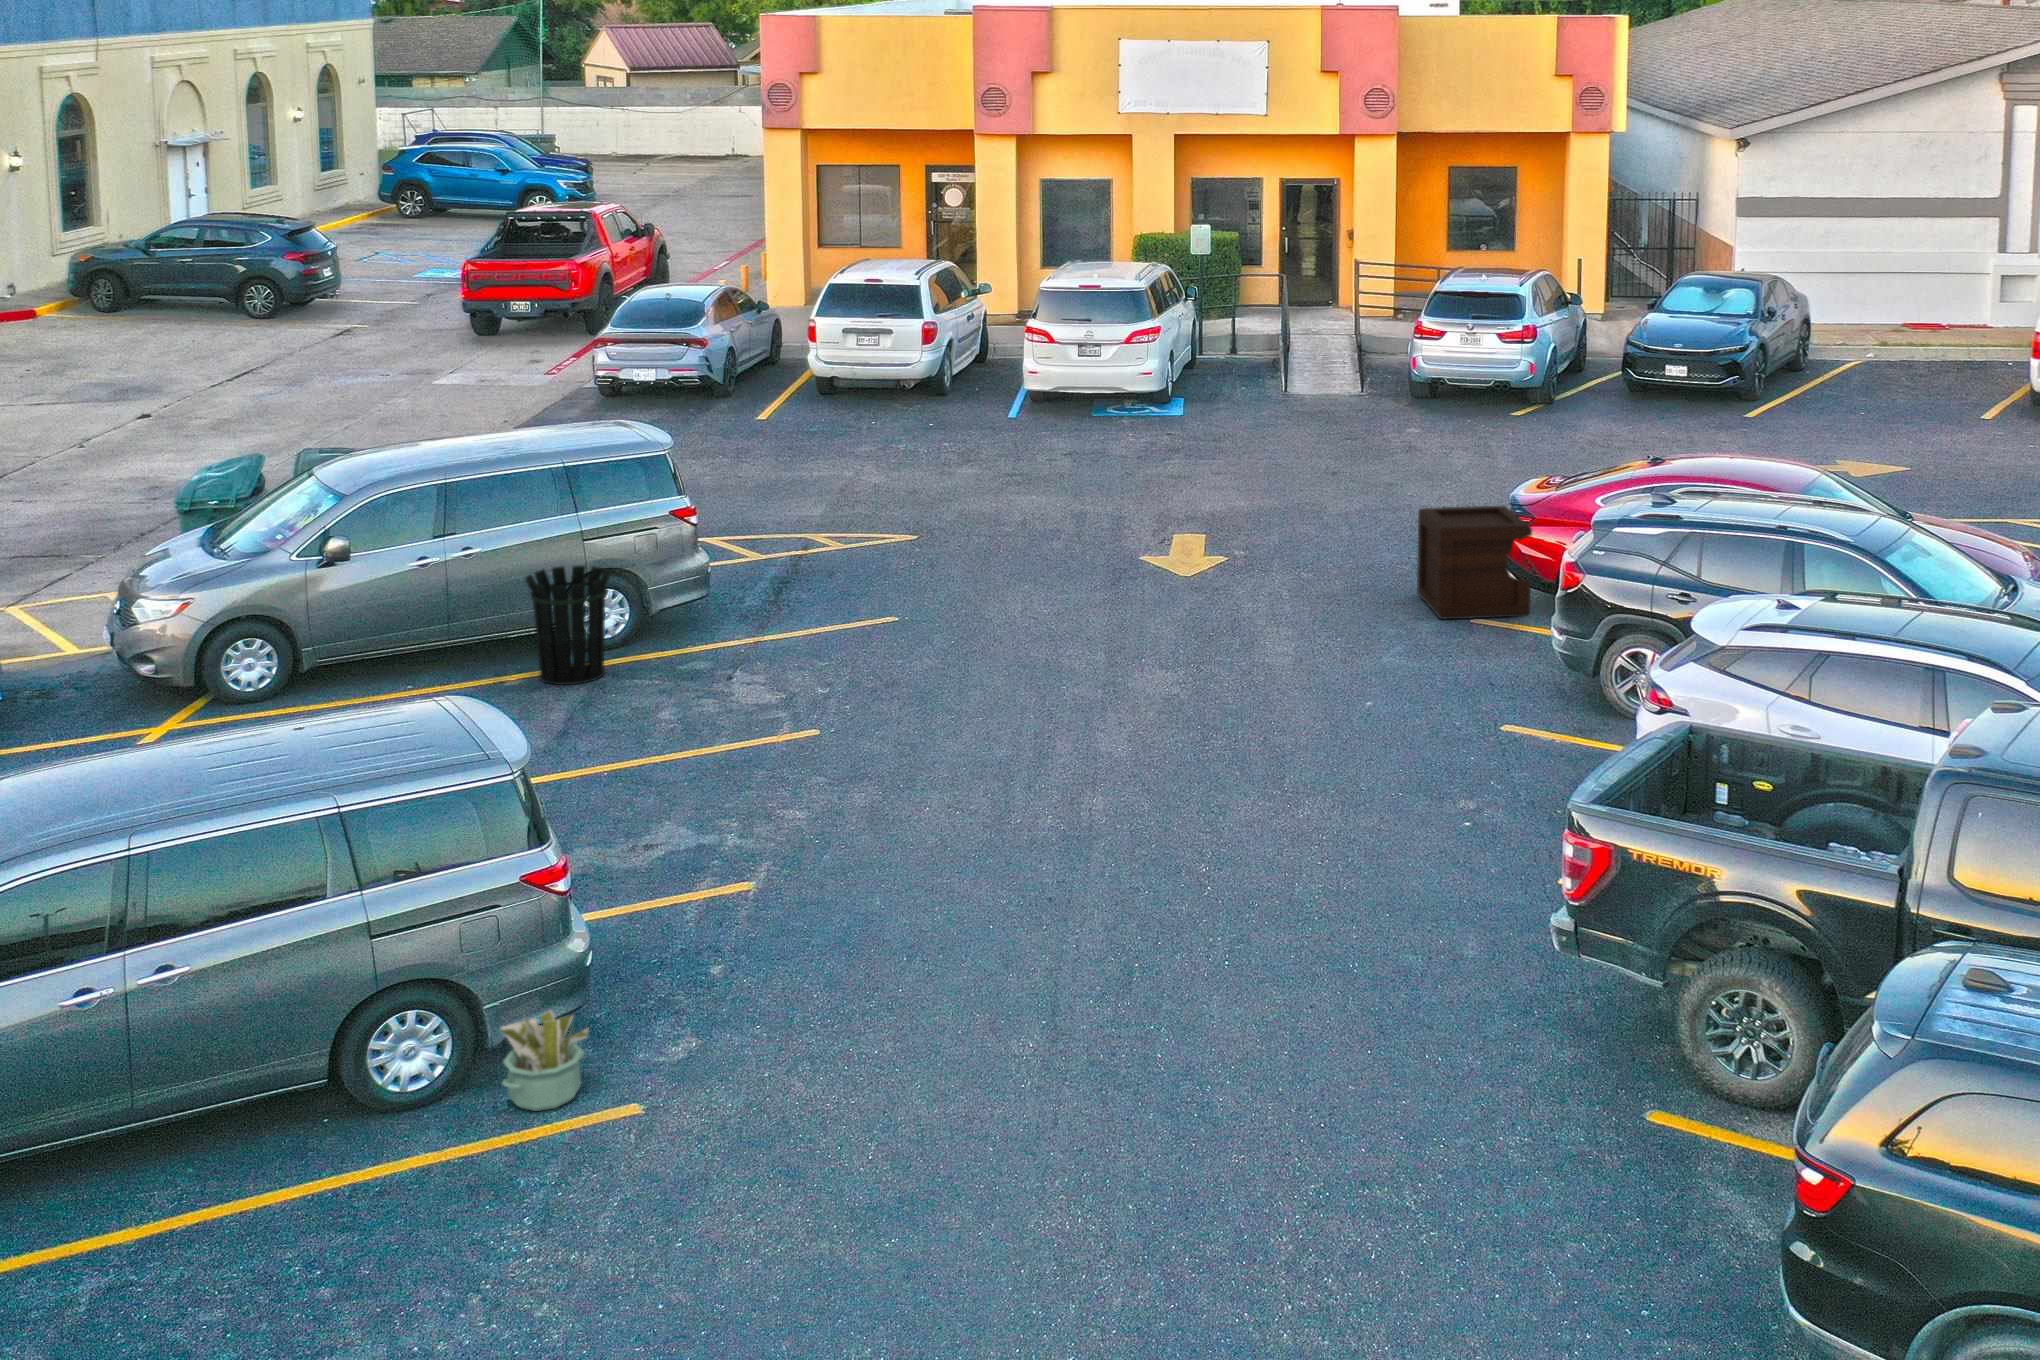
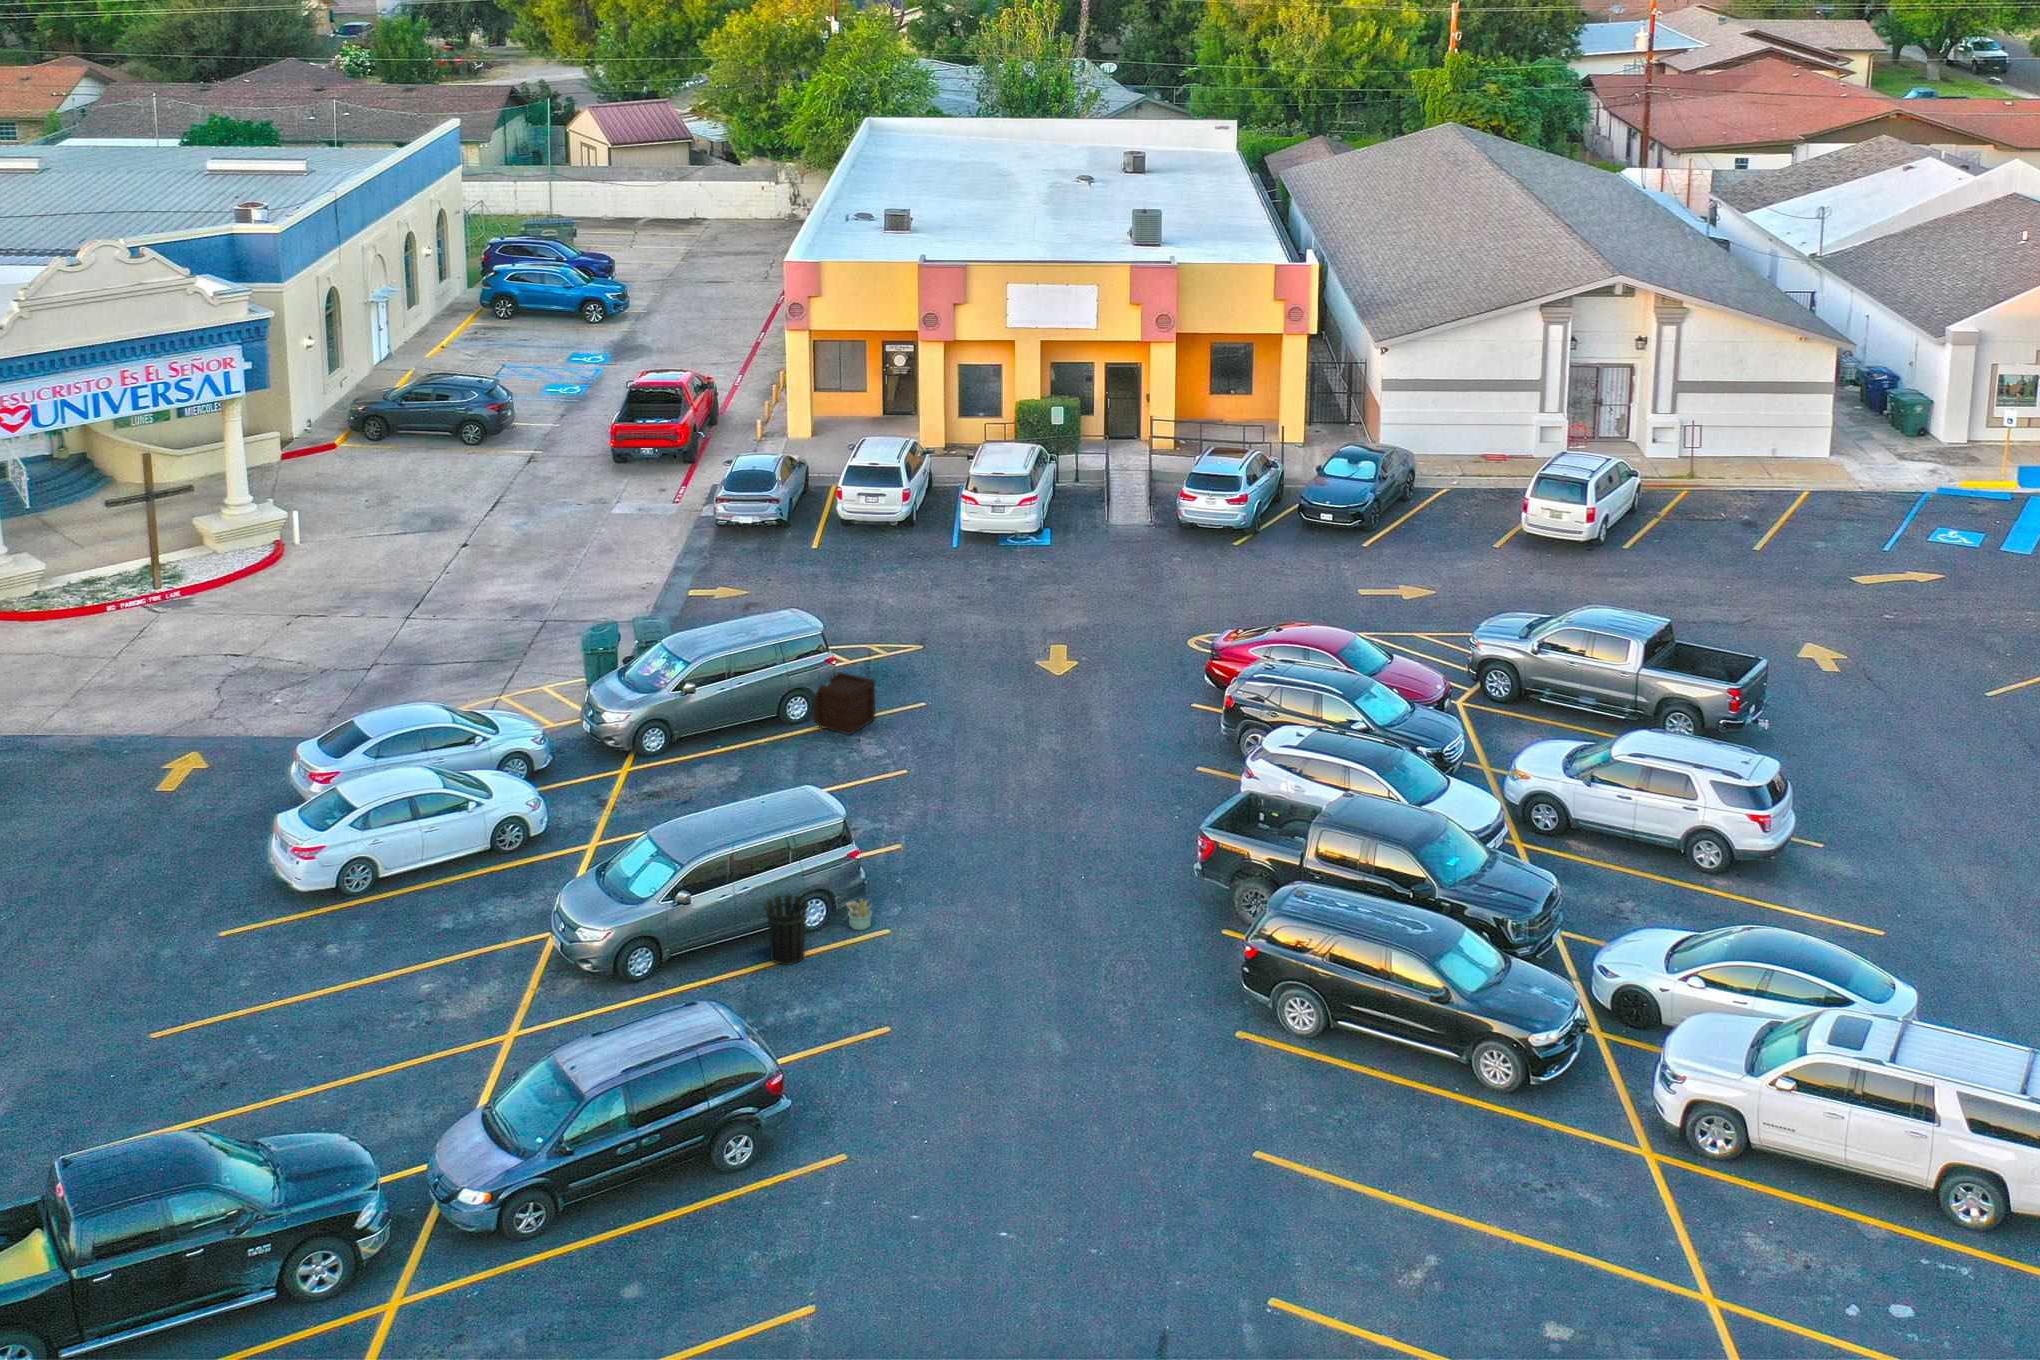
wooden crate: present [1417,506,1532,619] -> present [813,672,875,735]
waste bin: present [526,566,611,685] -> present [764,895,809,965]

